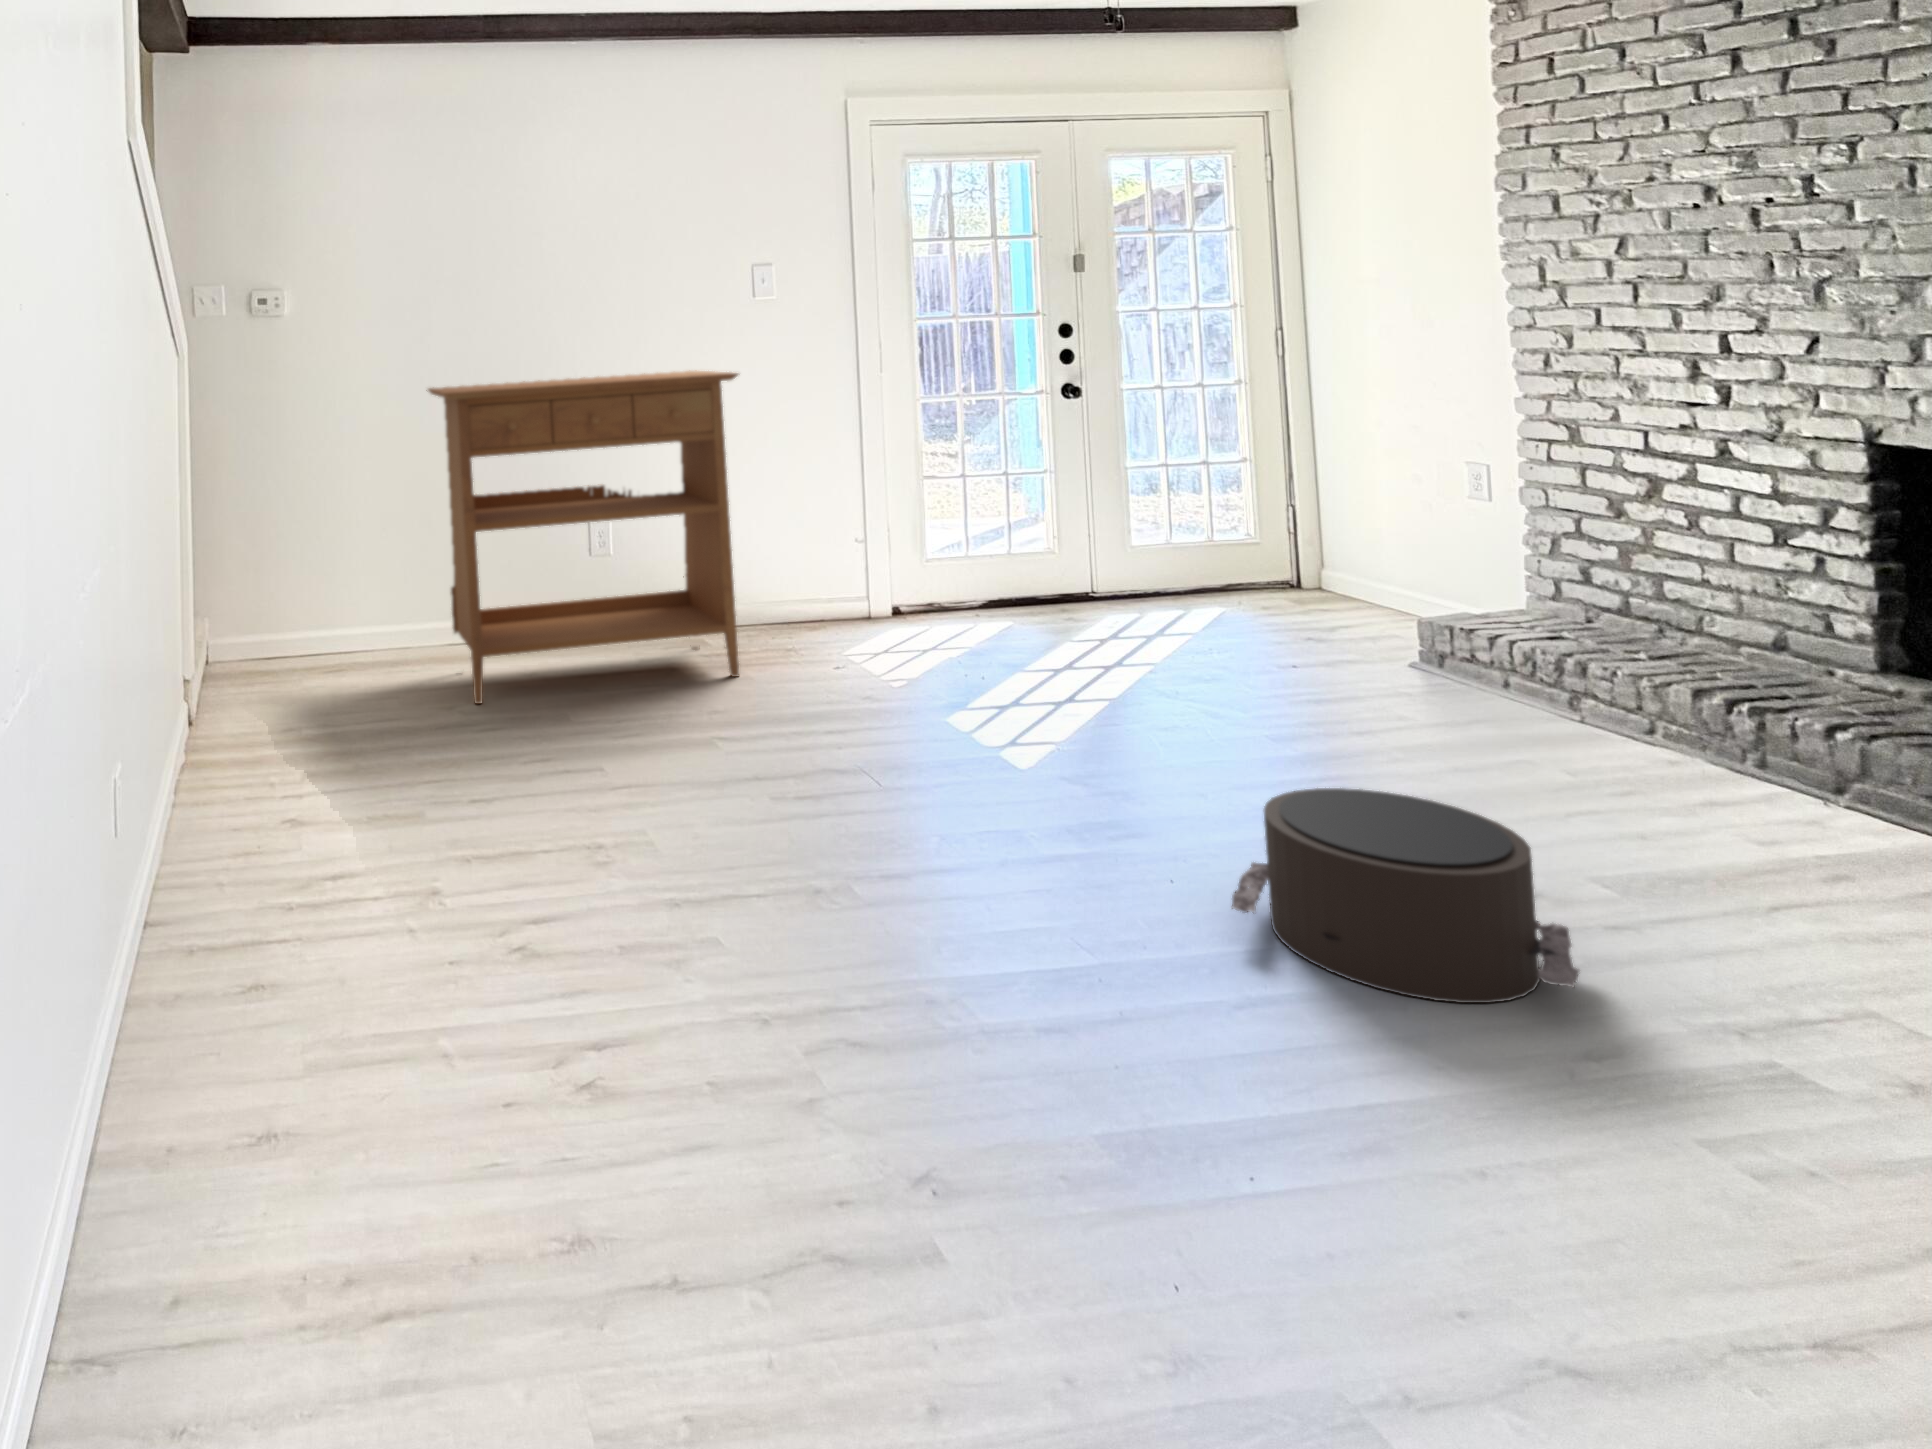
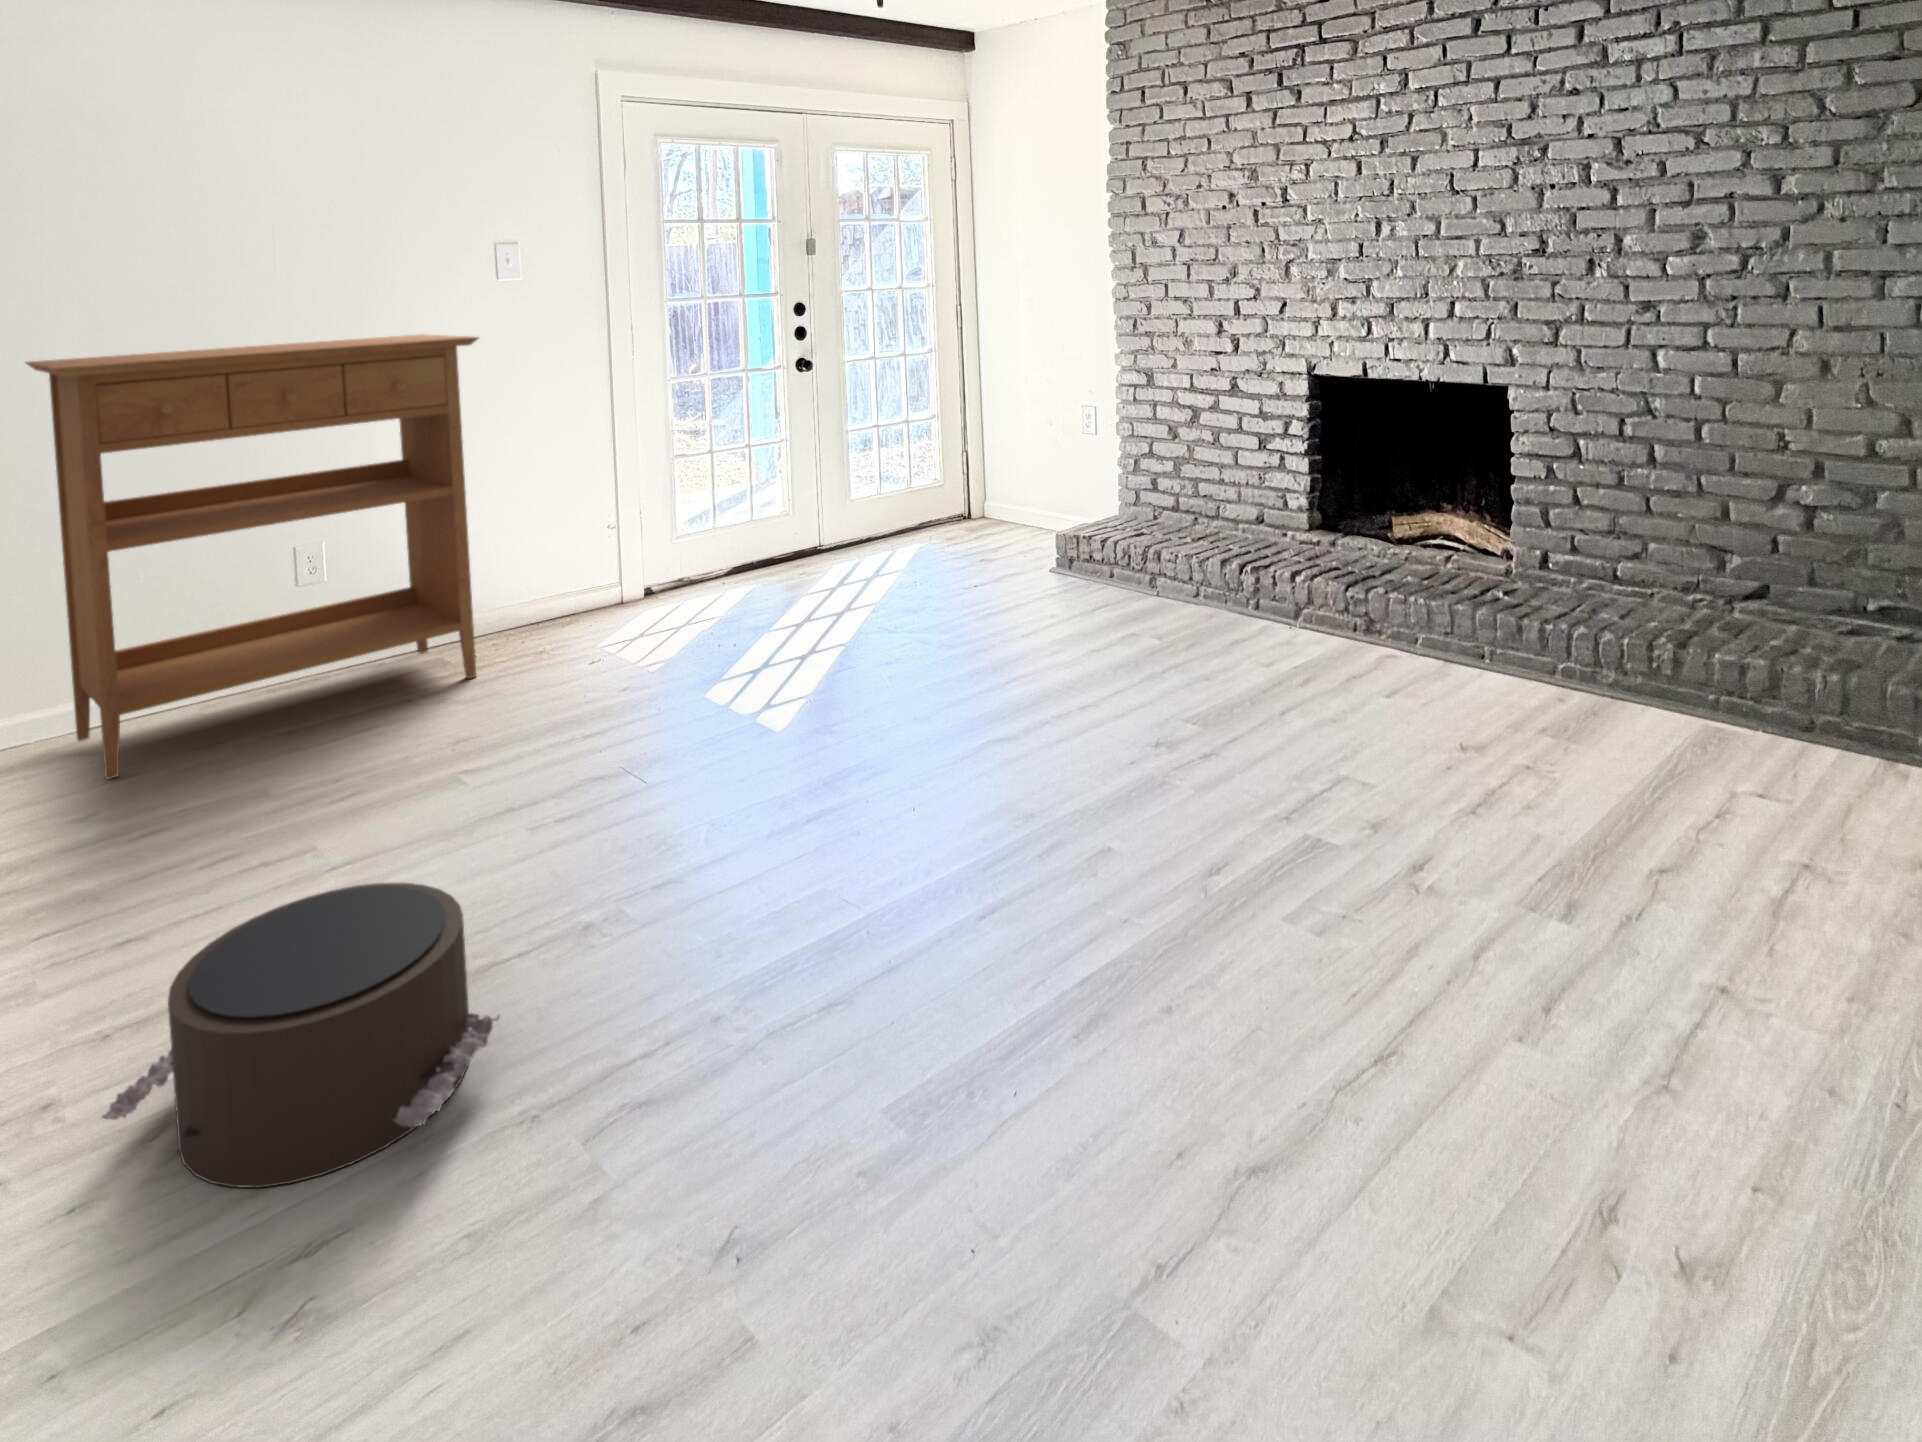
pouf: present [1232,788,1580,1003] -> present [102,882,500,1188]

